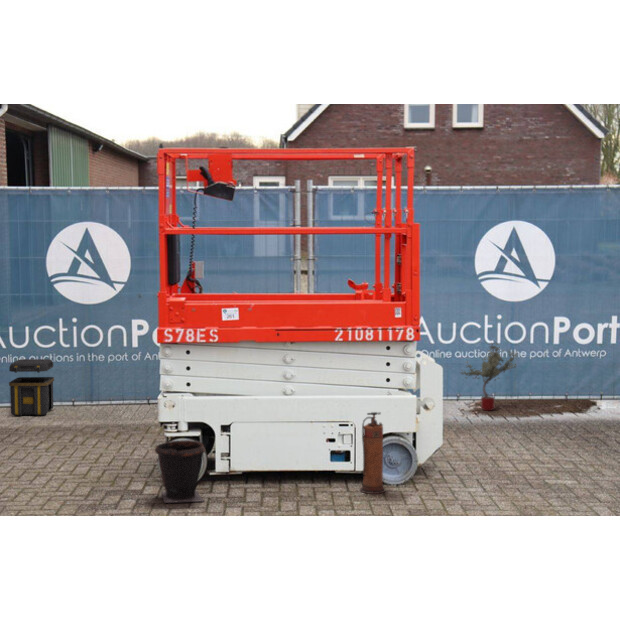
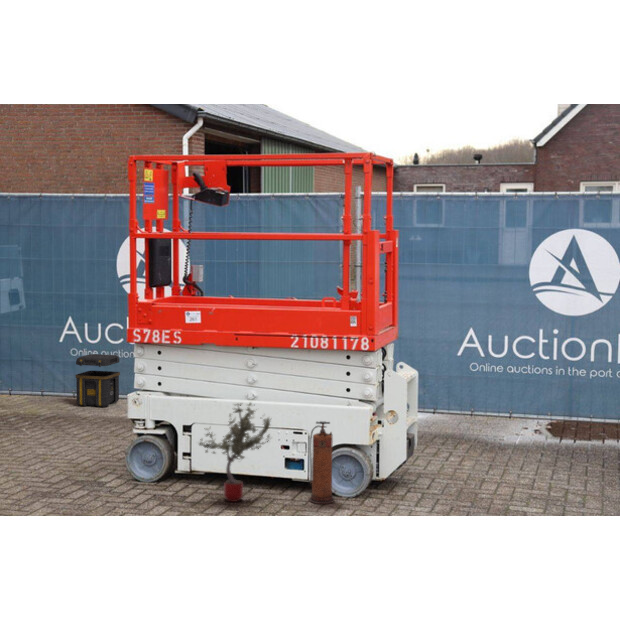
potted tree: present [461,343,516,411] -> present [199,403,271,502]
bucket: present [155,440,205,503] -> none [112,437,161,496]

